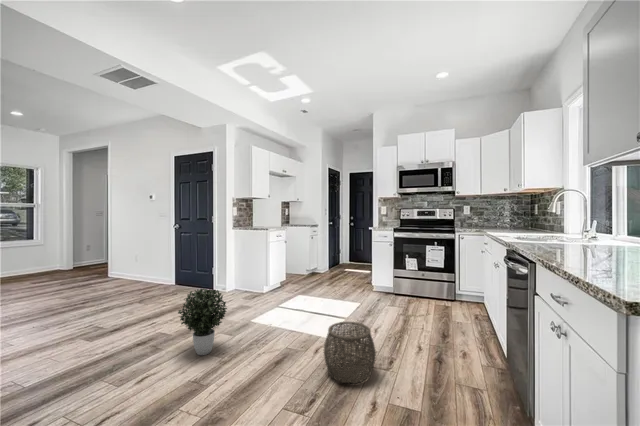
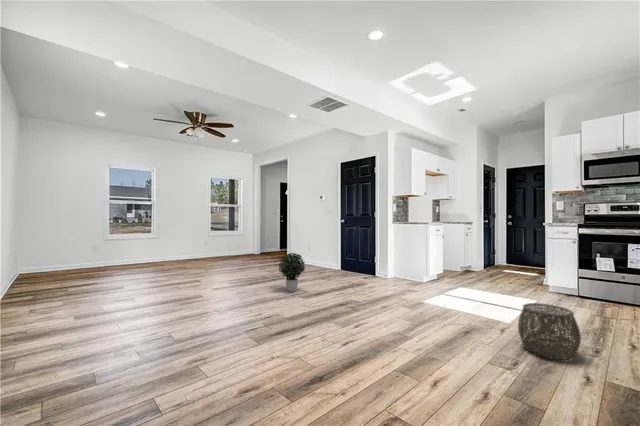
potted plant: present [178,289,227,355] -> present [278,253,305,292]

